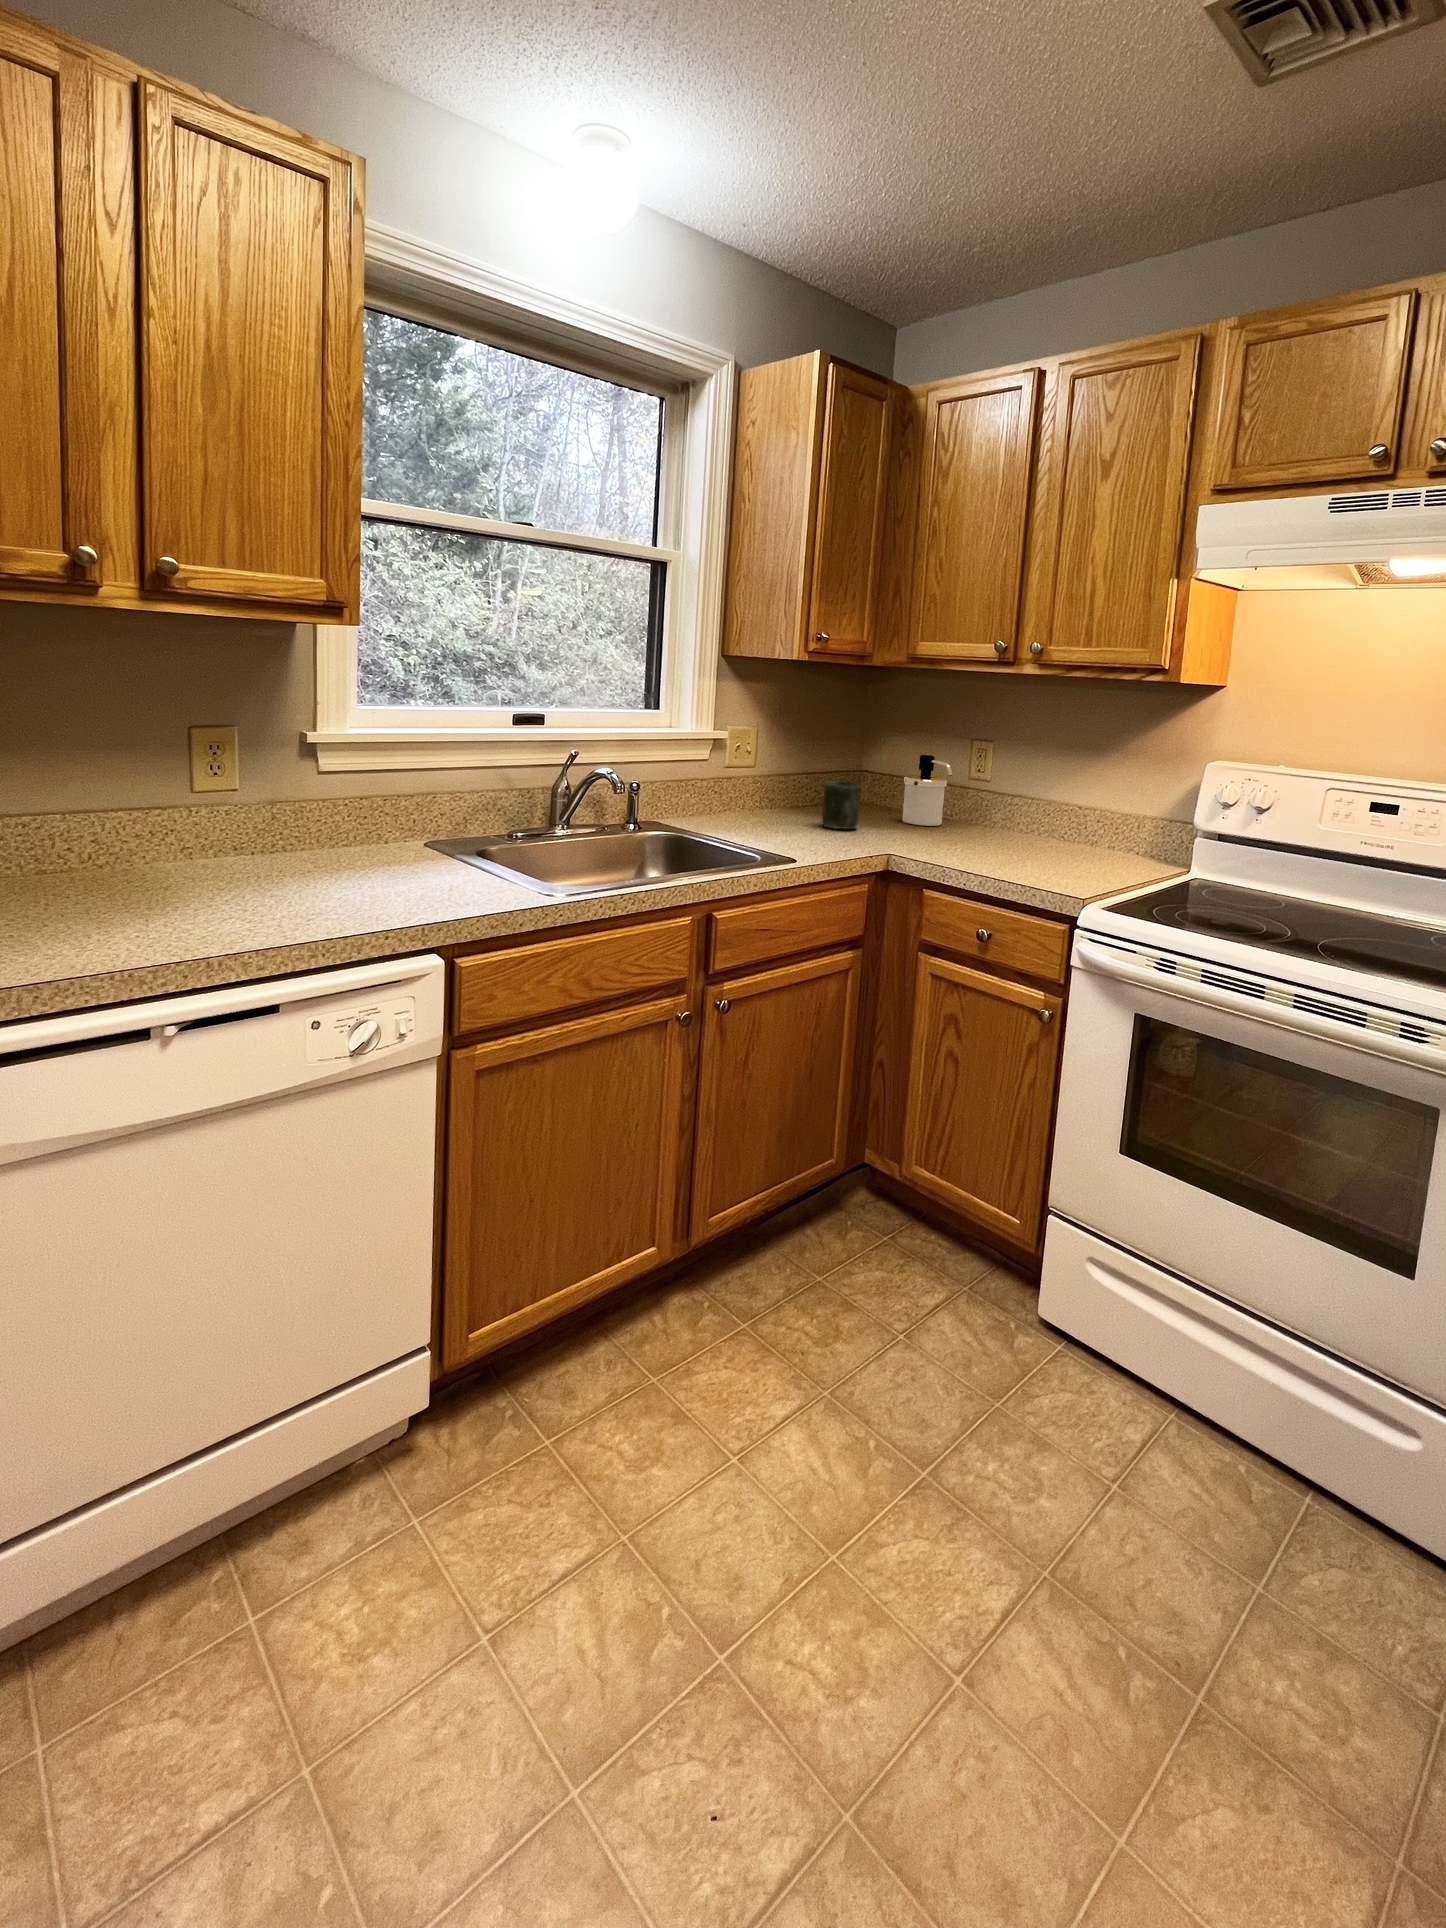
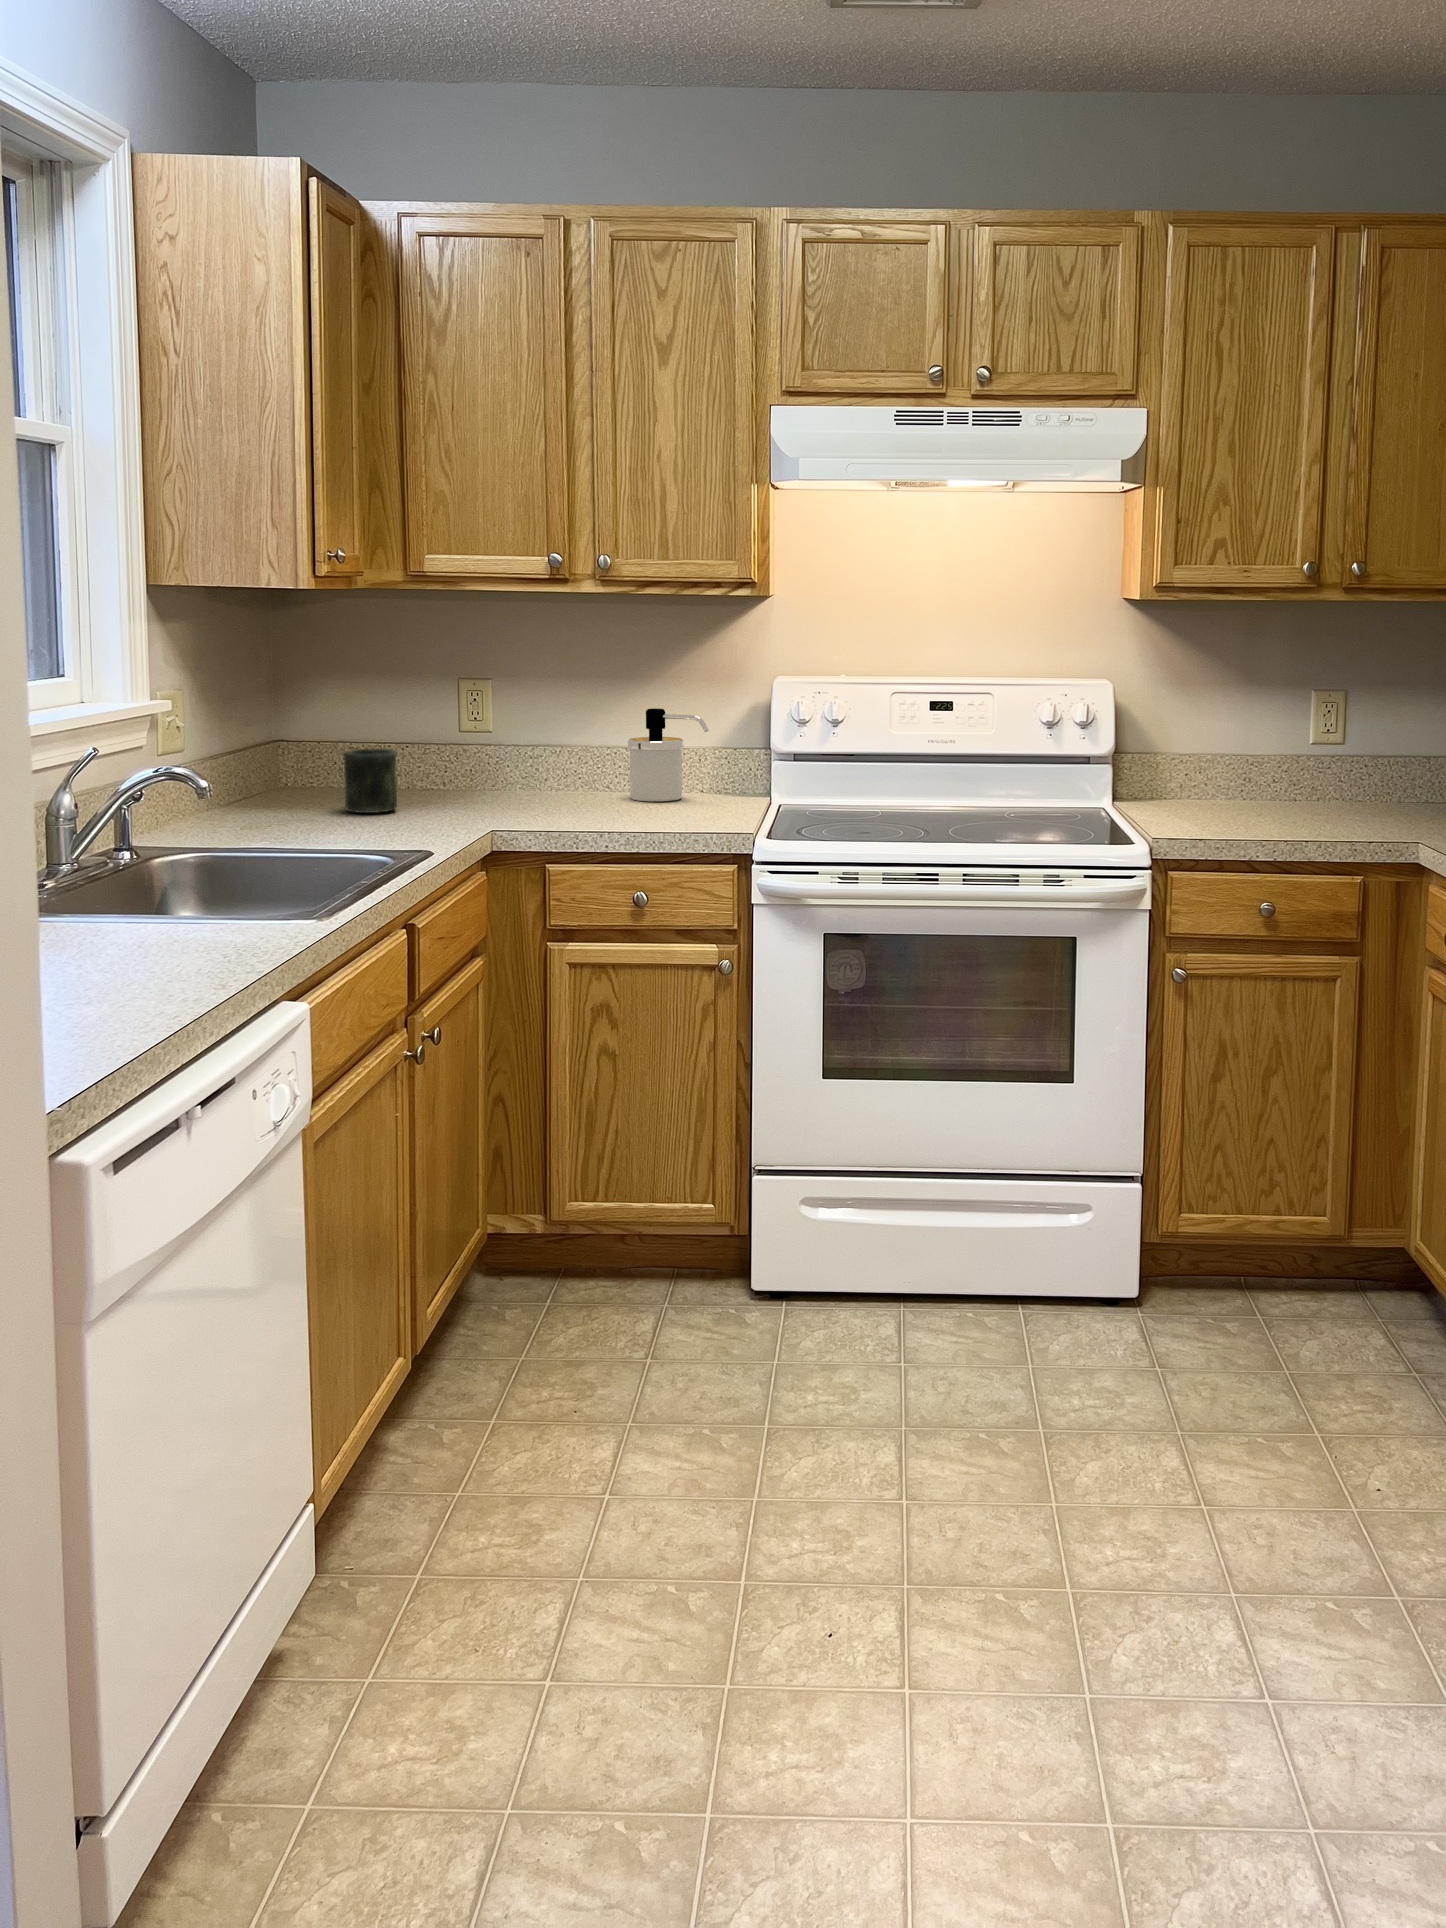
soap dispenser: present [902,755,952,826] -> present [628,708,708,801]

